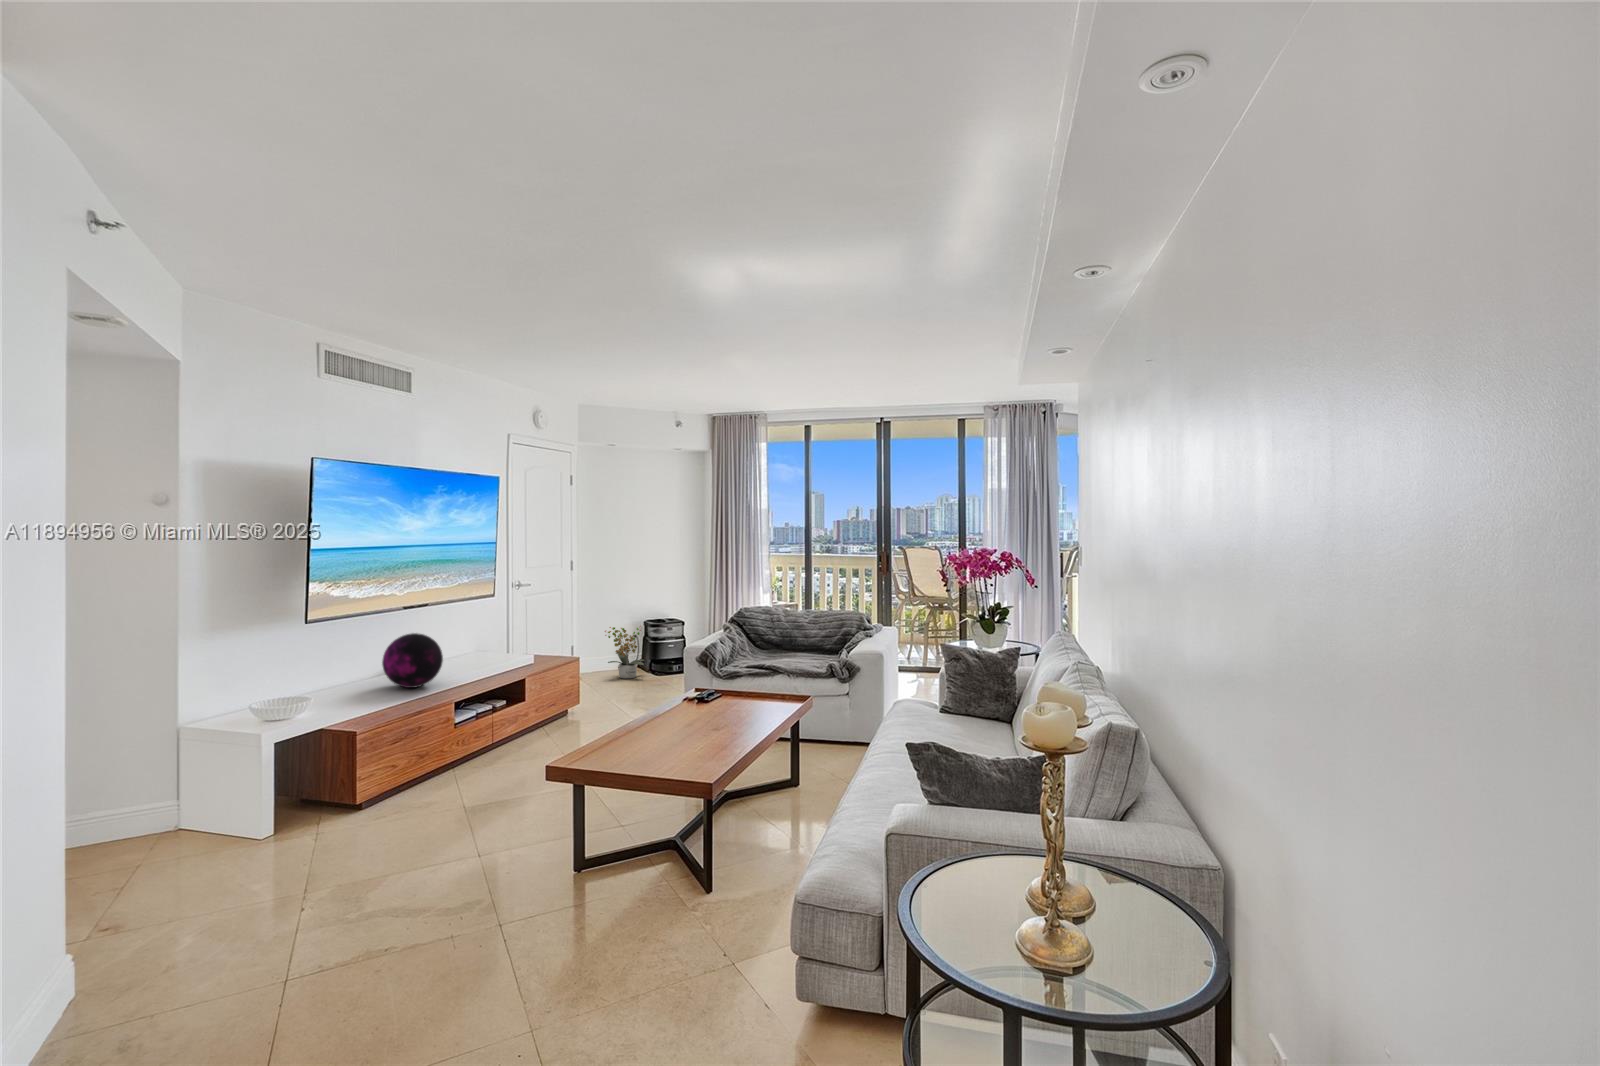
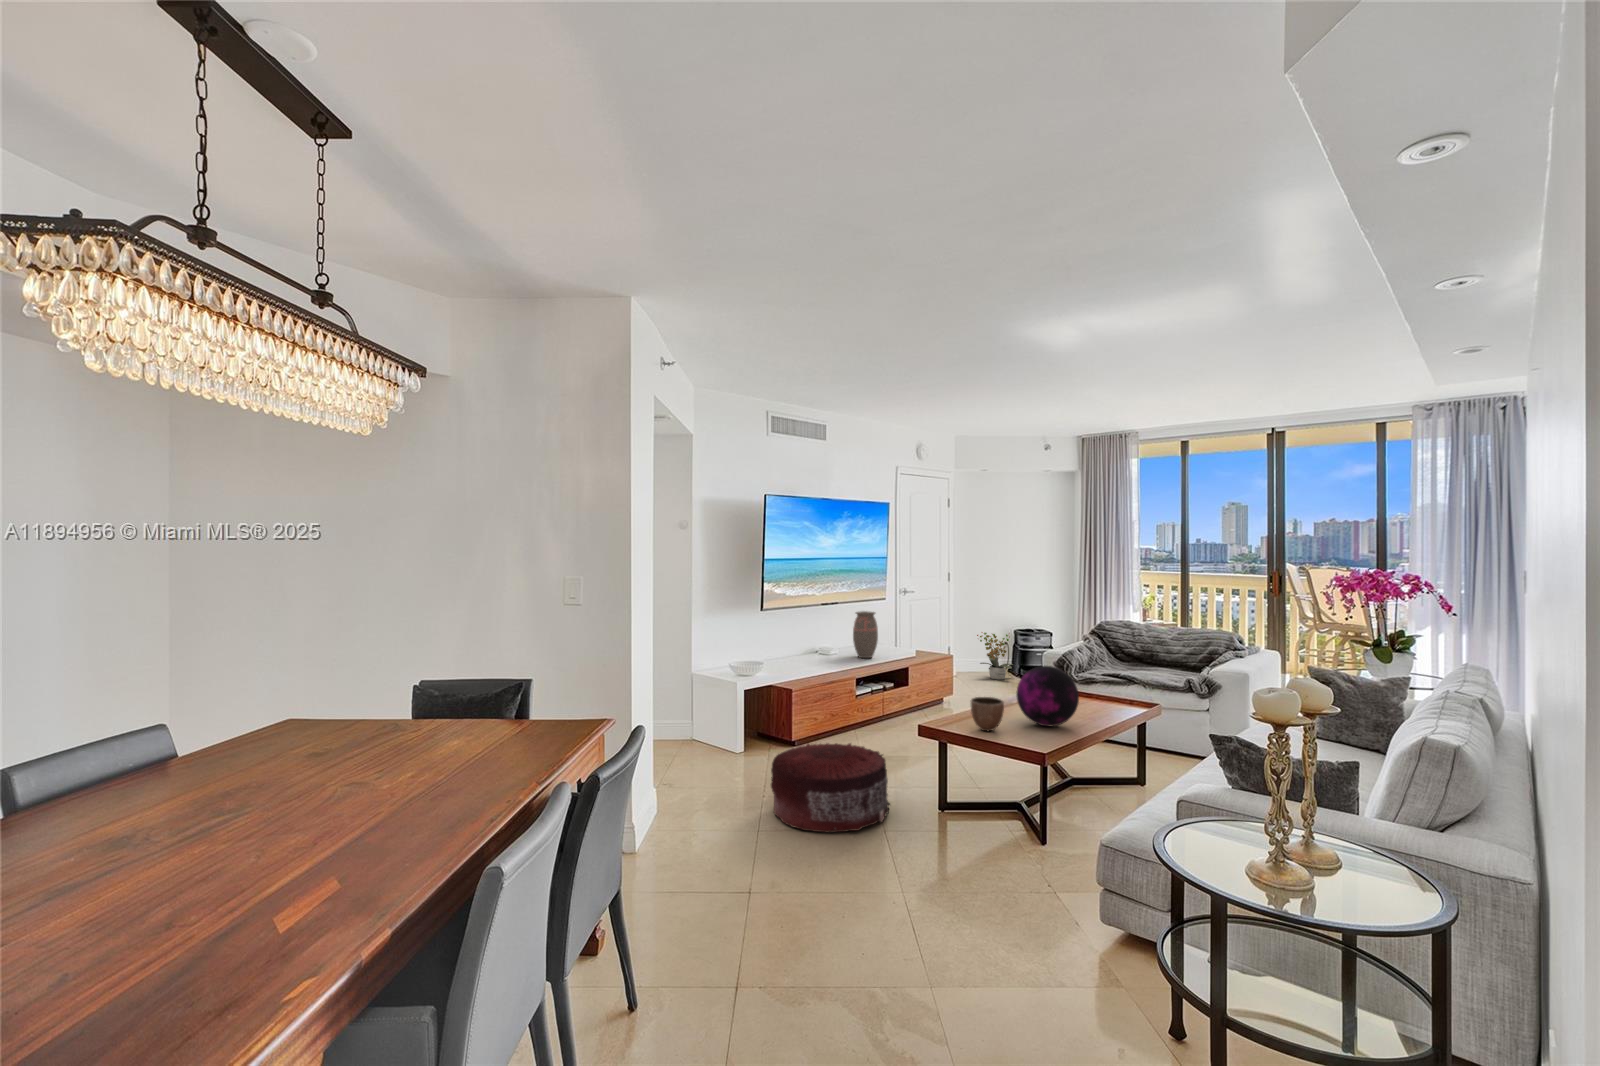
decorative vase: none [451,614,485,673] -> present [853,611,878,658]
decorative orb: present [382,633,443,688] -> present [1016,666,1079,726]
decorative bowl: none [613,715,655,759] -> present [971,697,1004,731]
pouf: none [314,799,507,951] -> present [771,743,889,832]

